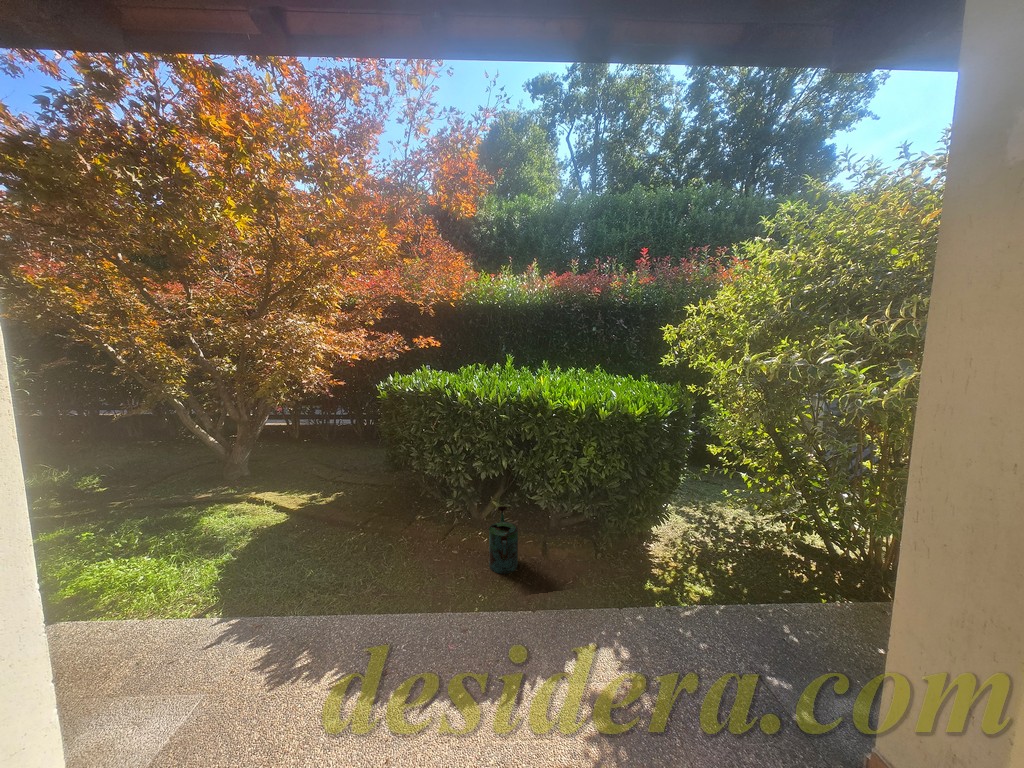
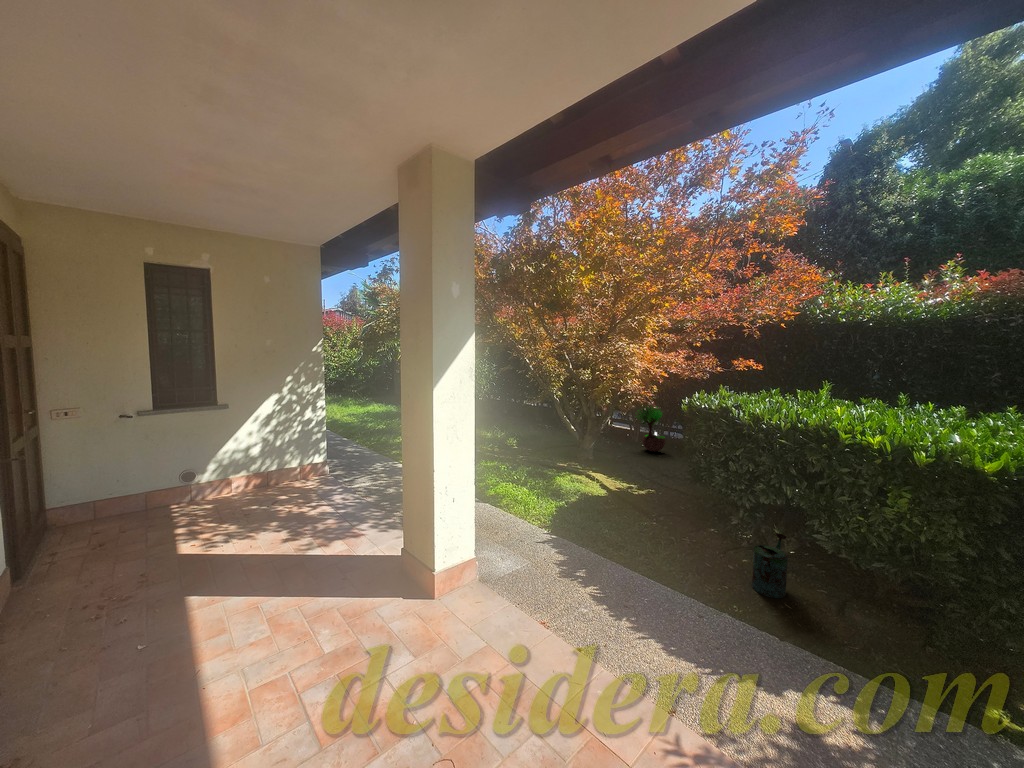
potted tree: none [296,389,337,446] -> present [637,405,665,452]

